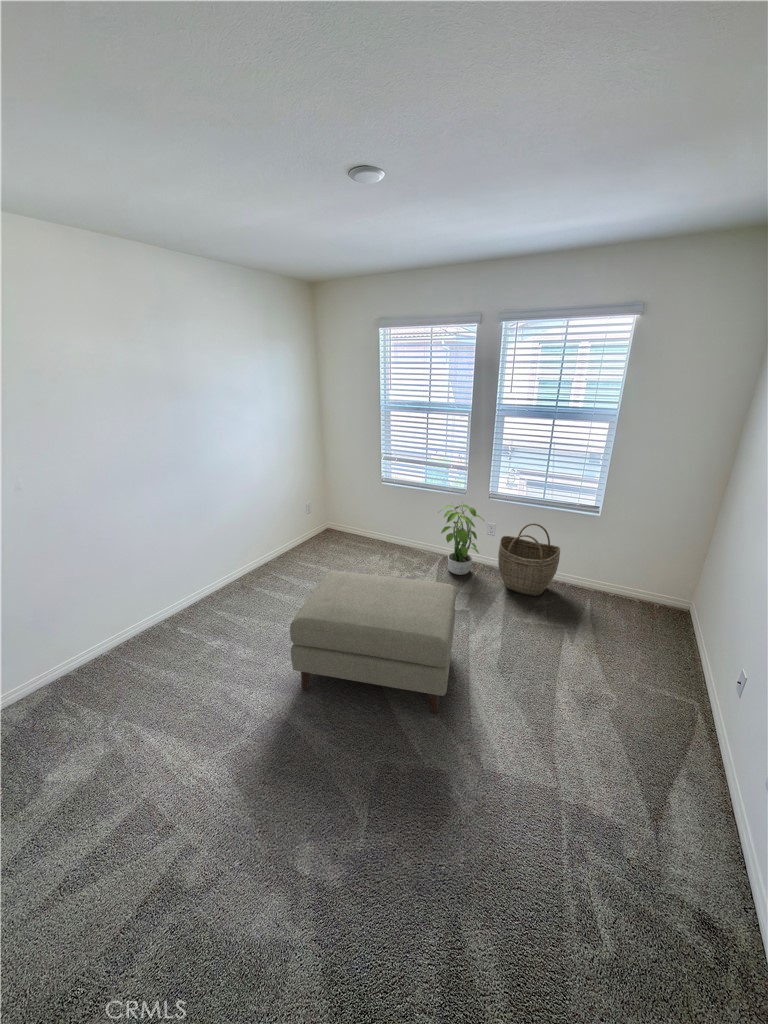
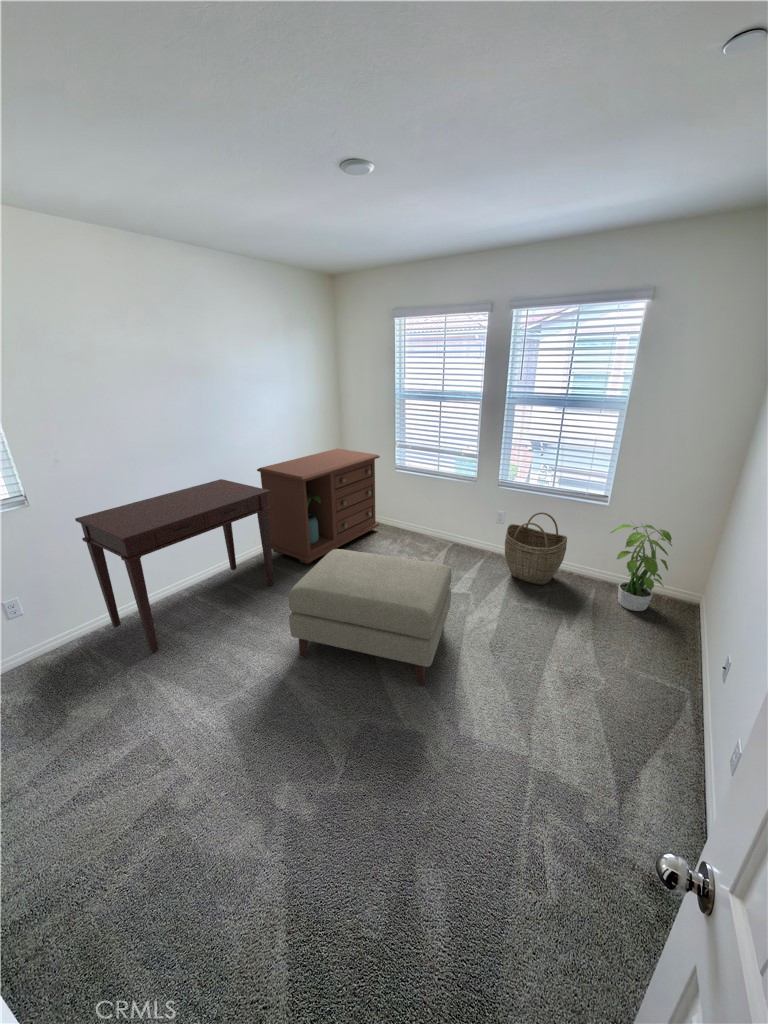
dresser: none [240,461,366,585] -> present [257,449,380,564]
desk: none [42,499,264,696] -> present [75,479,274,652]
potted plant: present [438,504,484,575] -> present [610,524,672,611]

